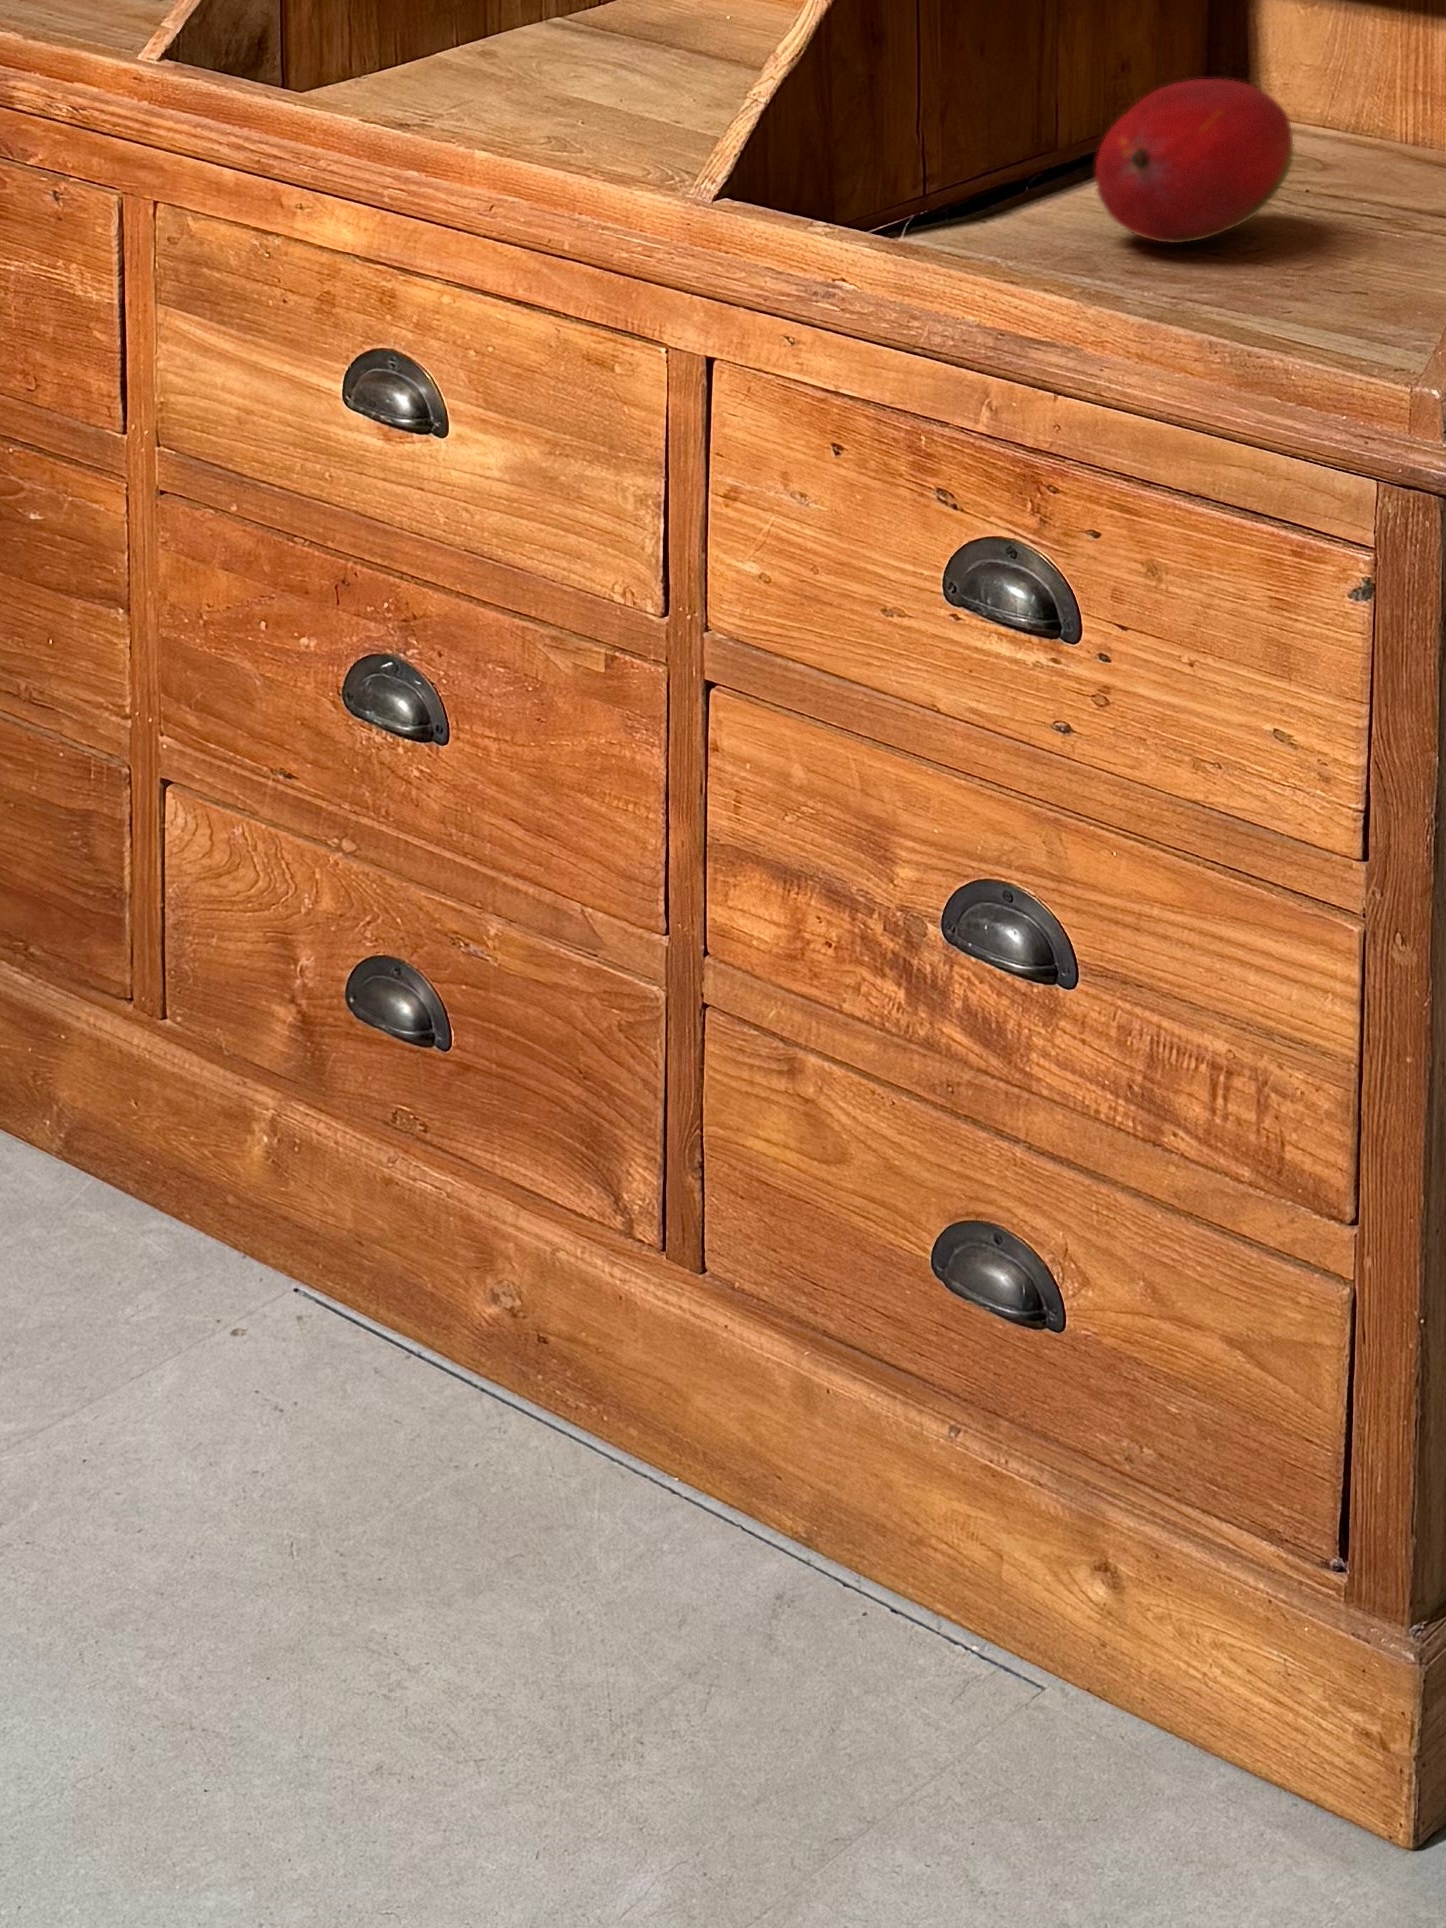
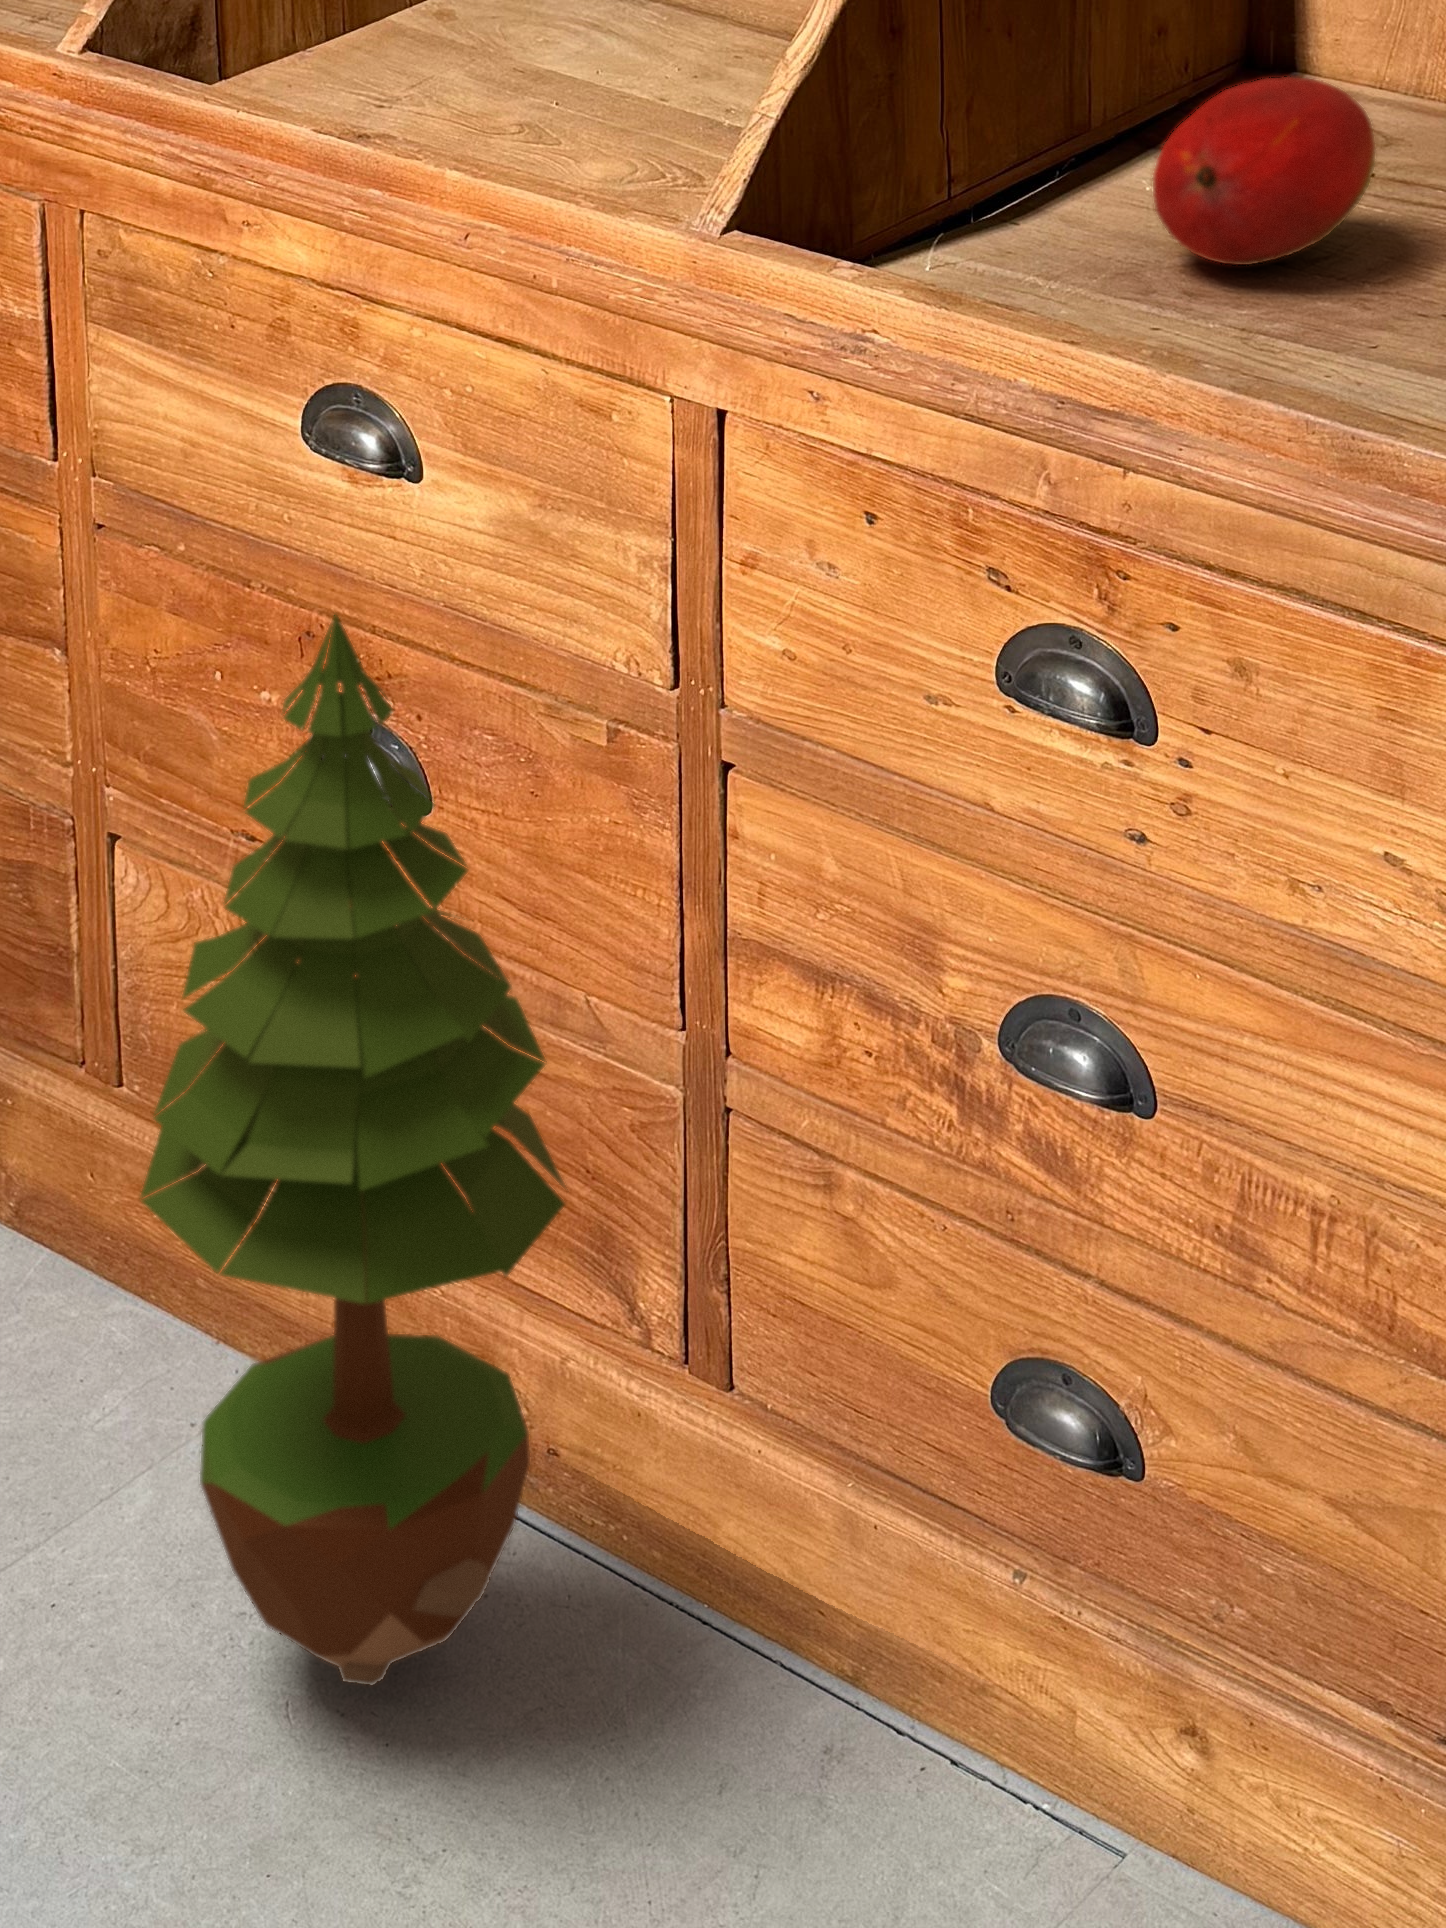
potted tree: none [174,524,558,1522] -> present [141,615,565,1685]

